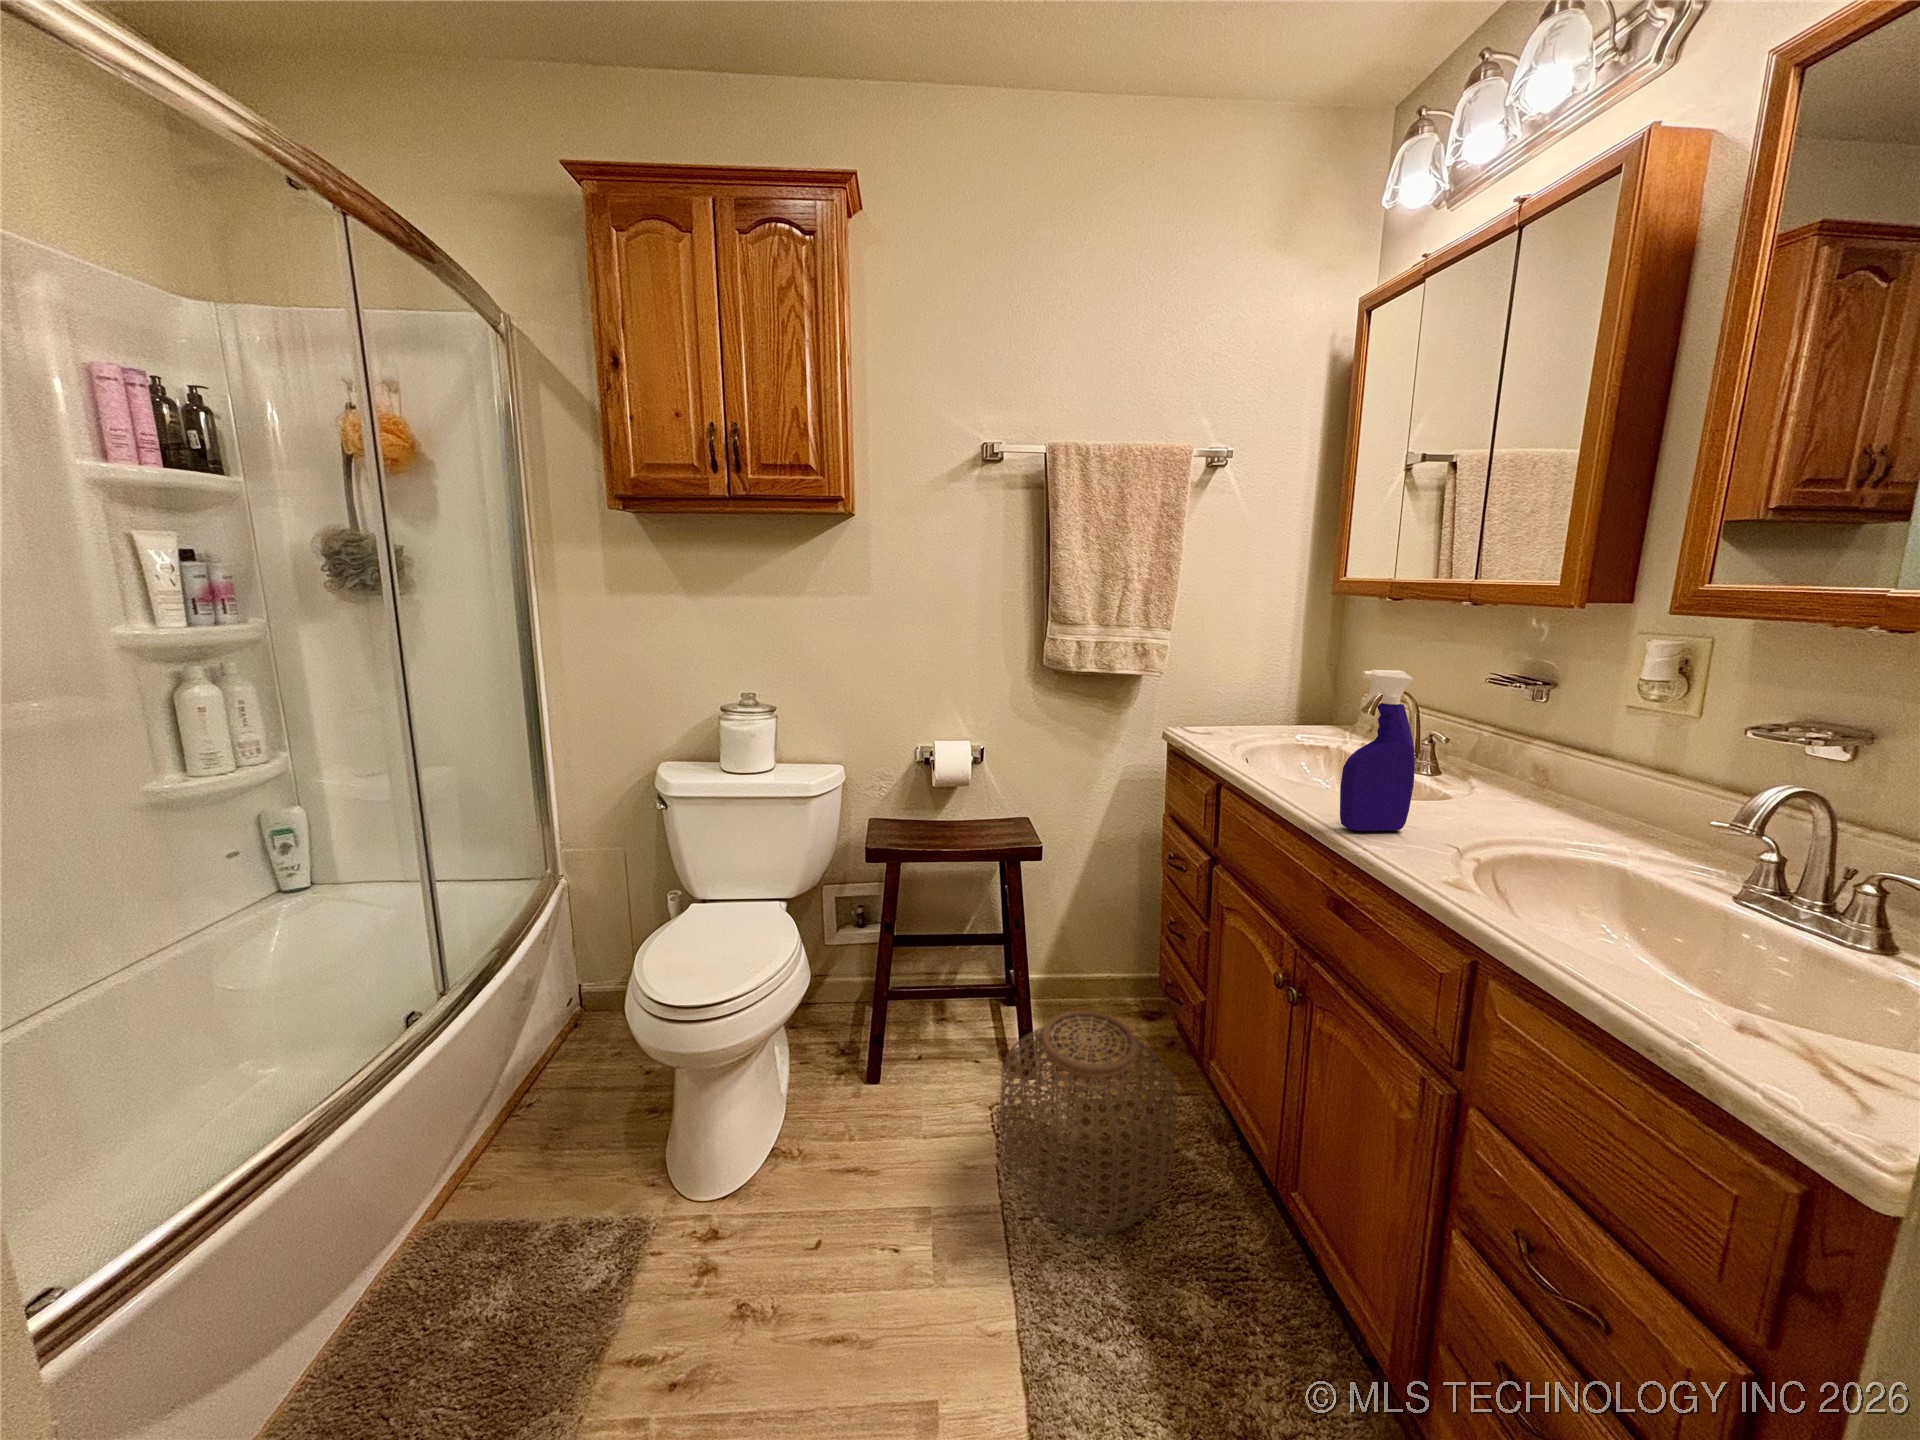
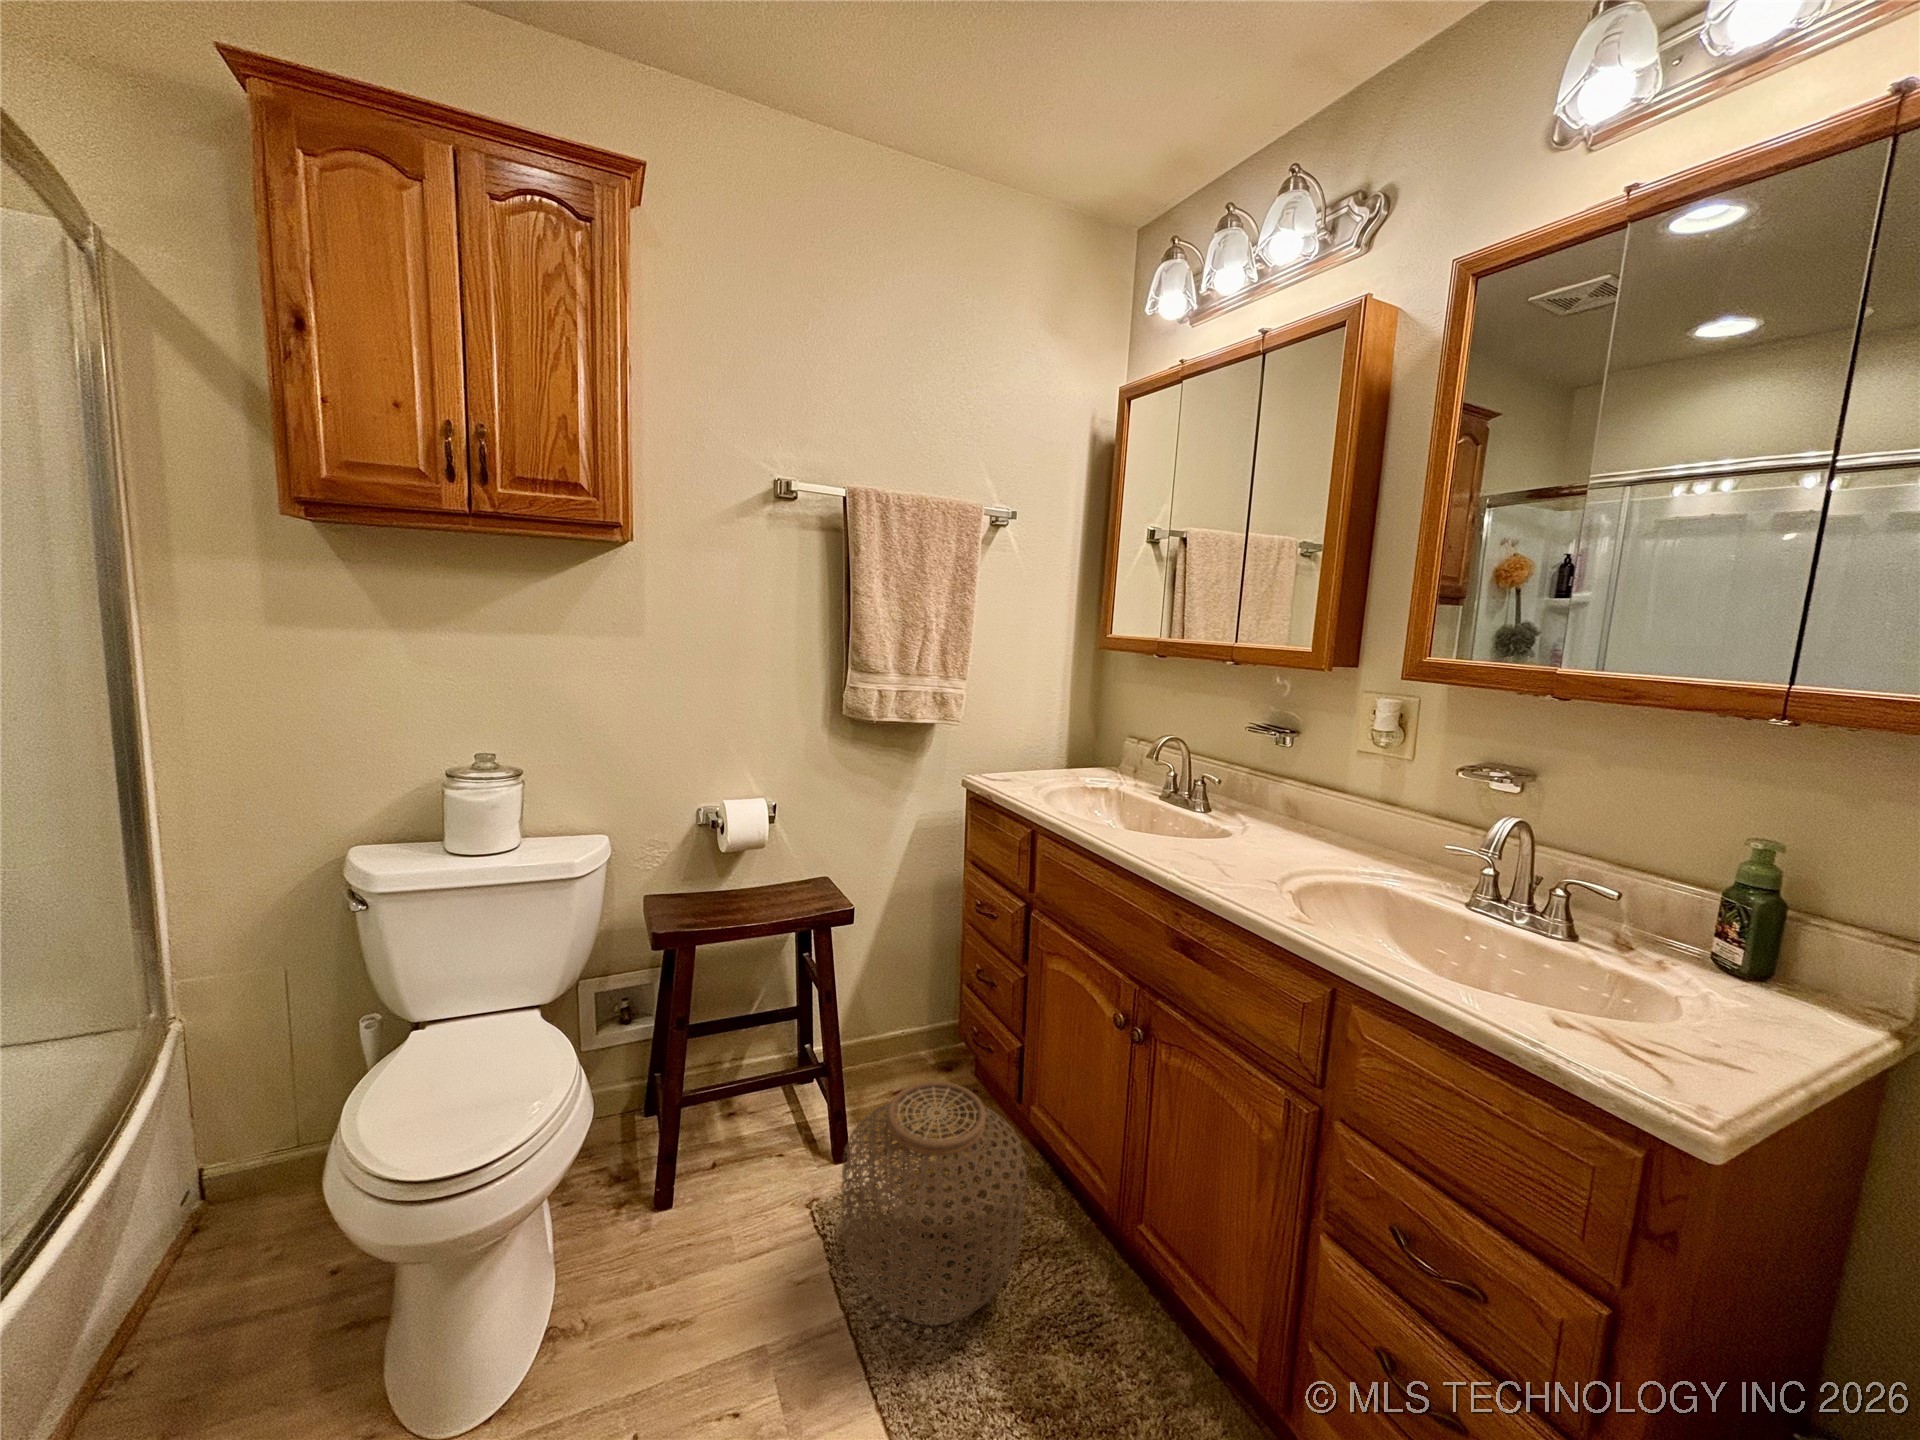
spray bottle: present [1340,670,1415,831] -> none [1173,728,1229,873]

